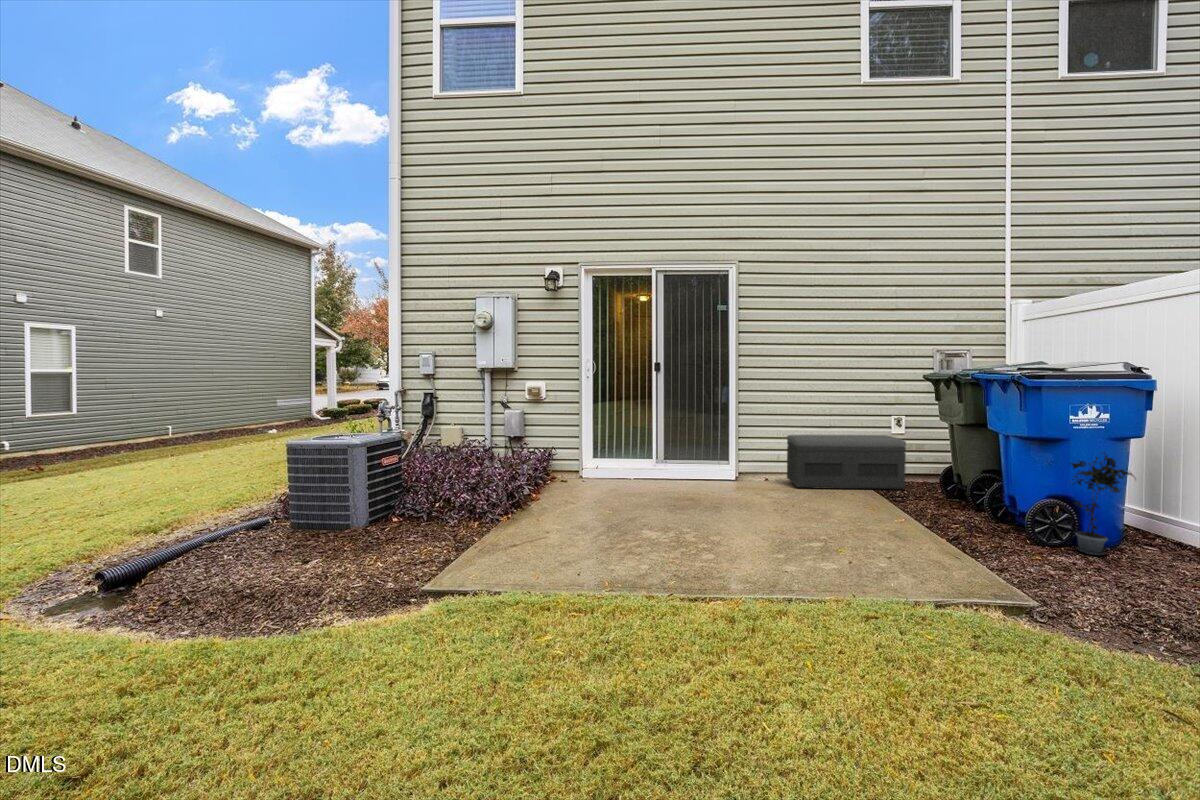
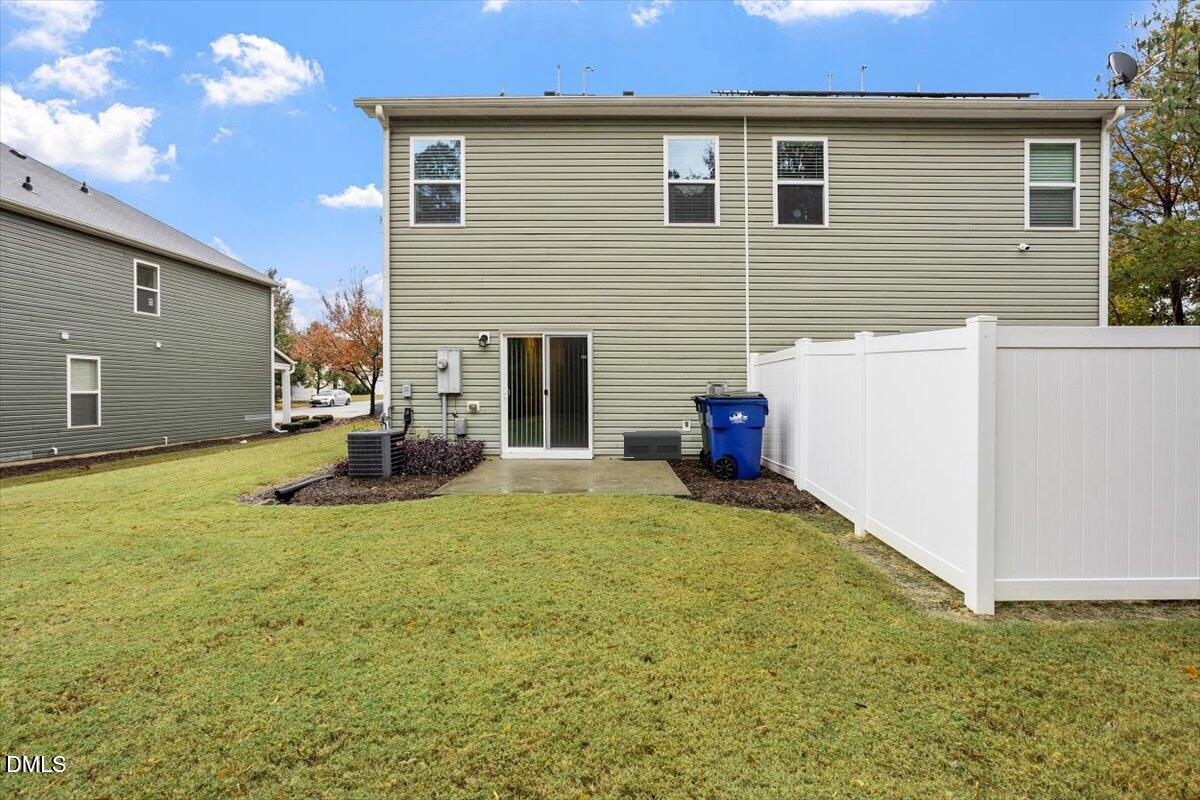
potted plant: present [1071,452,1136,556] -> none [719,432,739,477]

